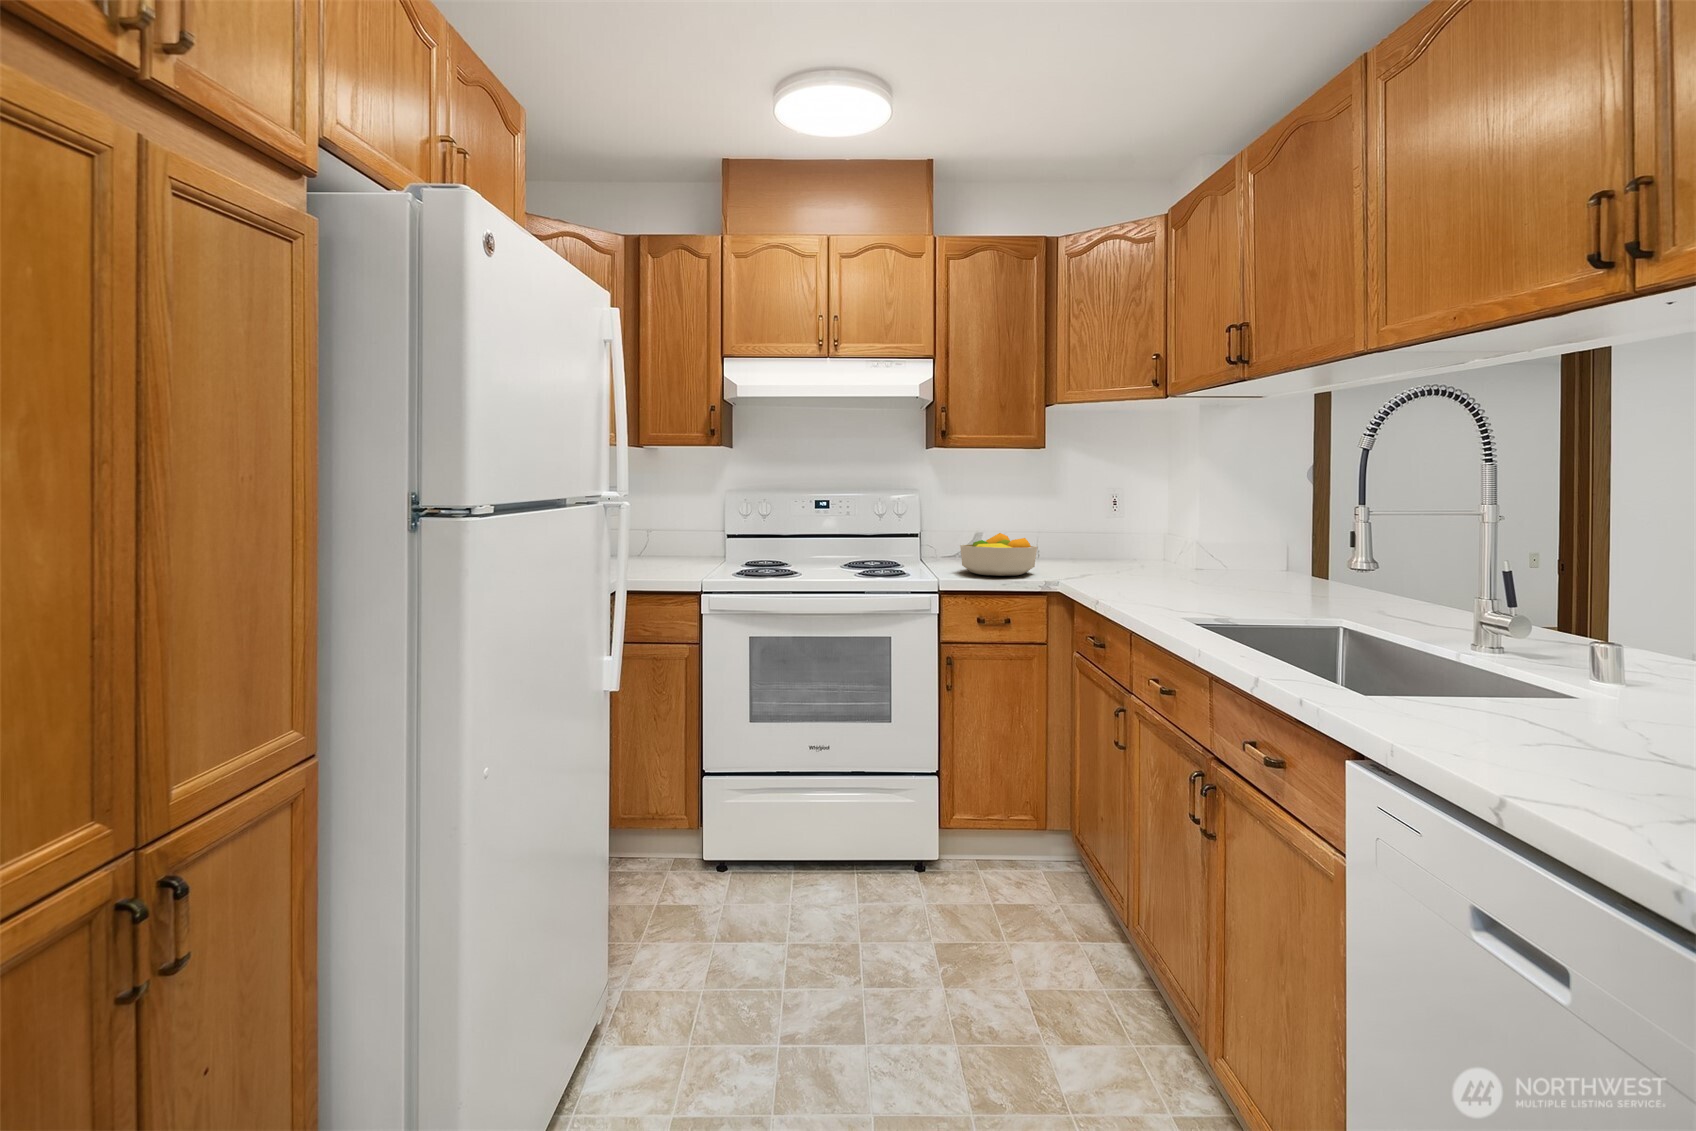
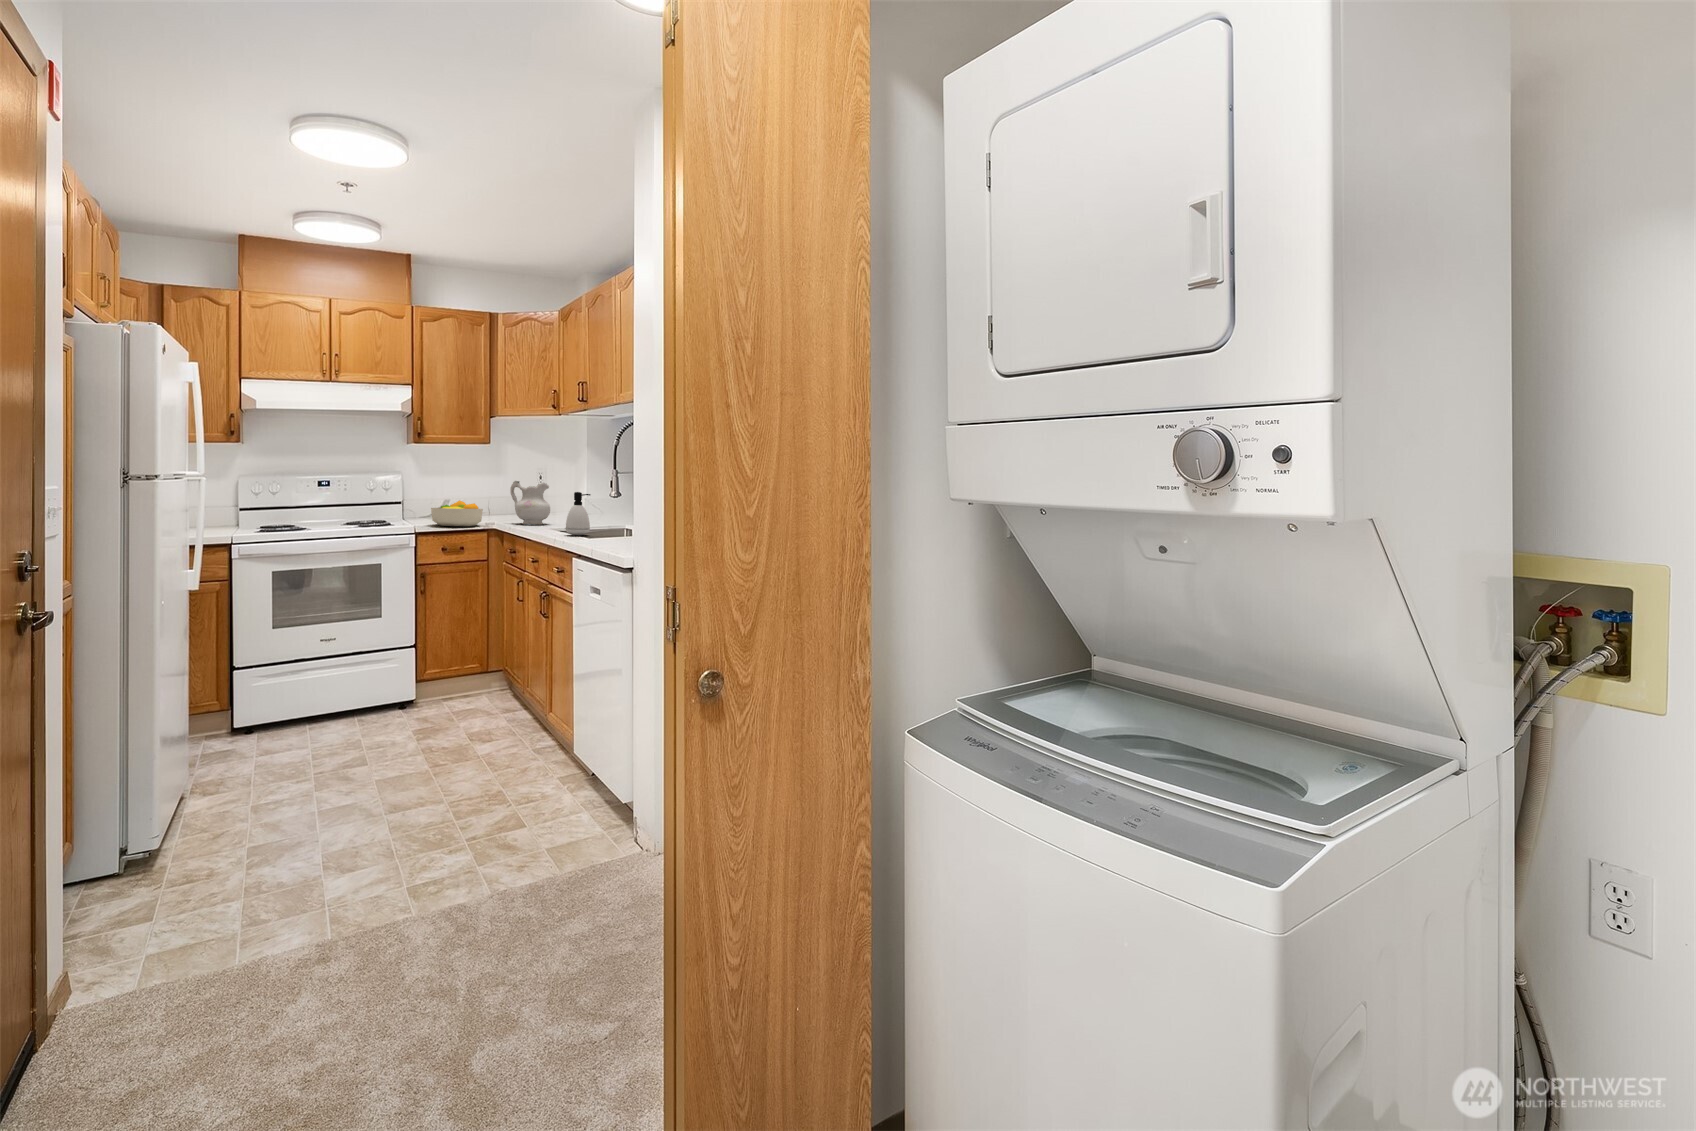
ceramic pitcher: none [1075,500,1139,571] -> present [510,481,550,524]
soap dispenser: none [1207,519,1260,601] -> present [566,492,590,535]

